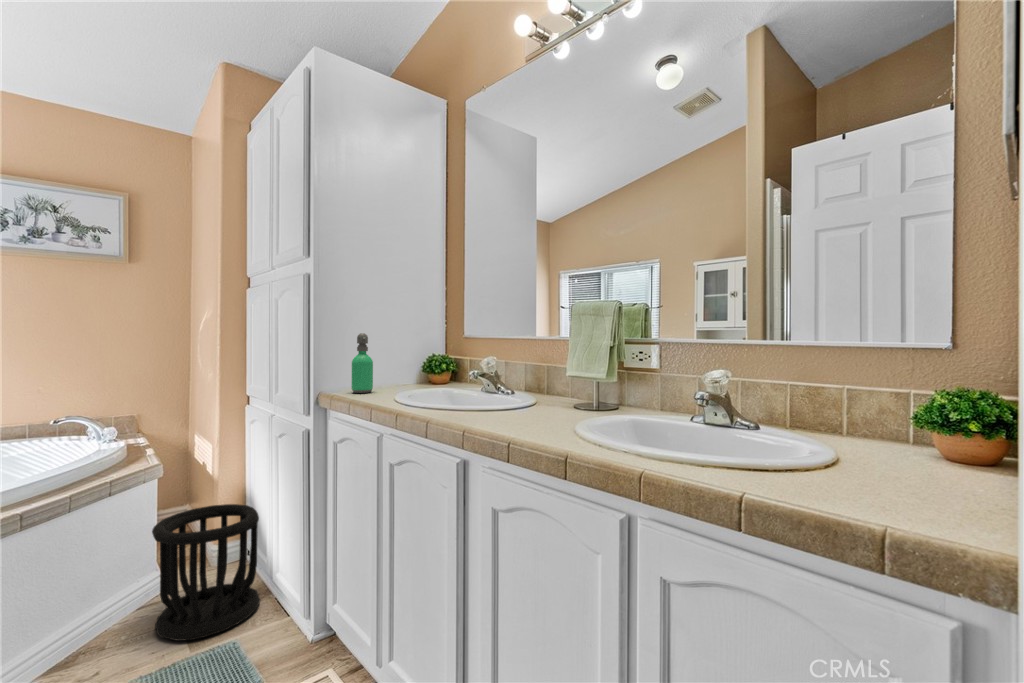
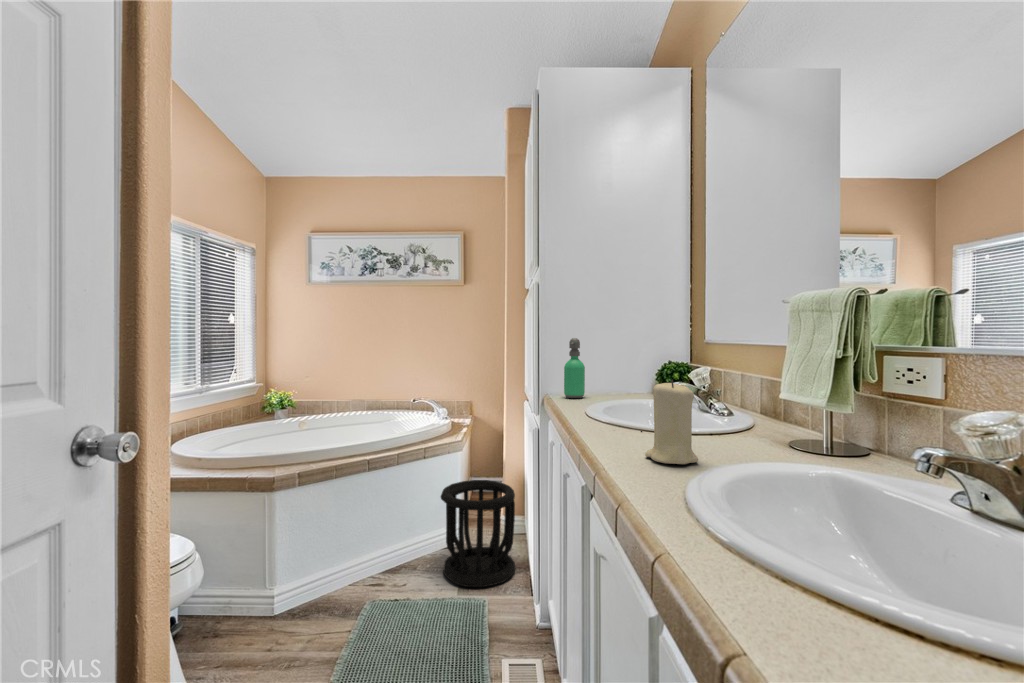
candle: none [512,362,551,425] -> present [645,380,698,464]

